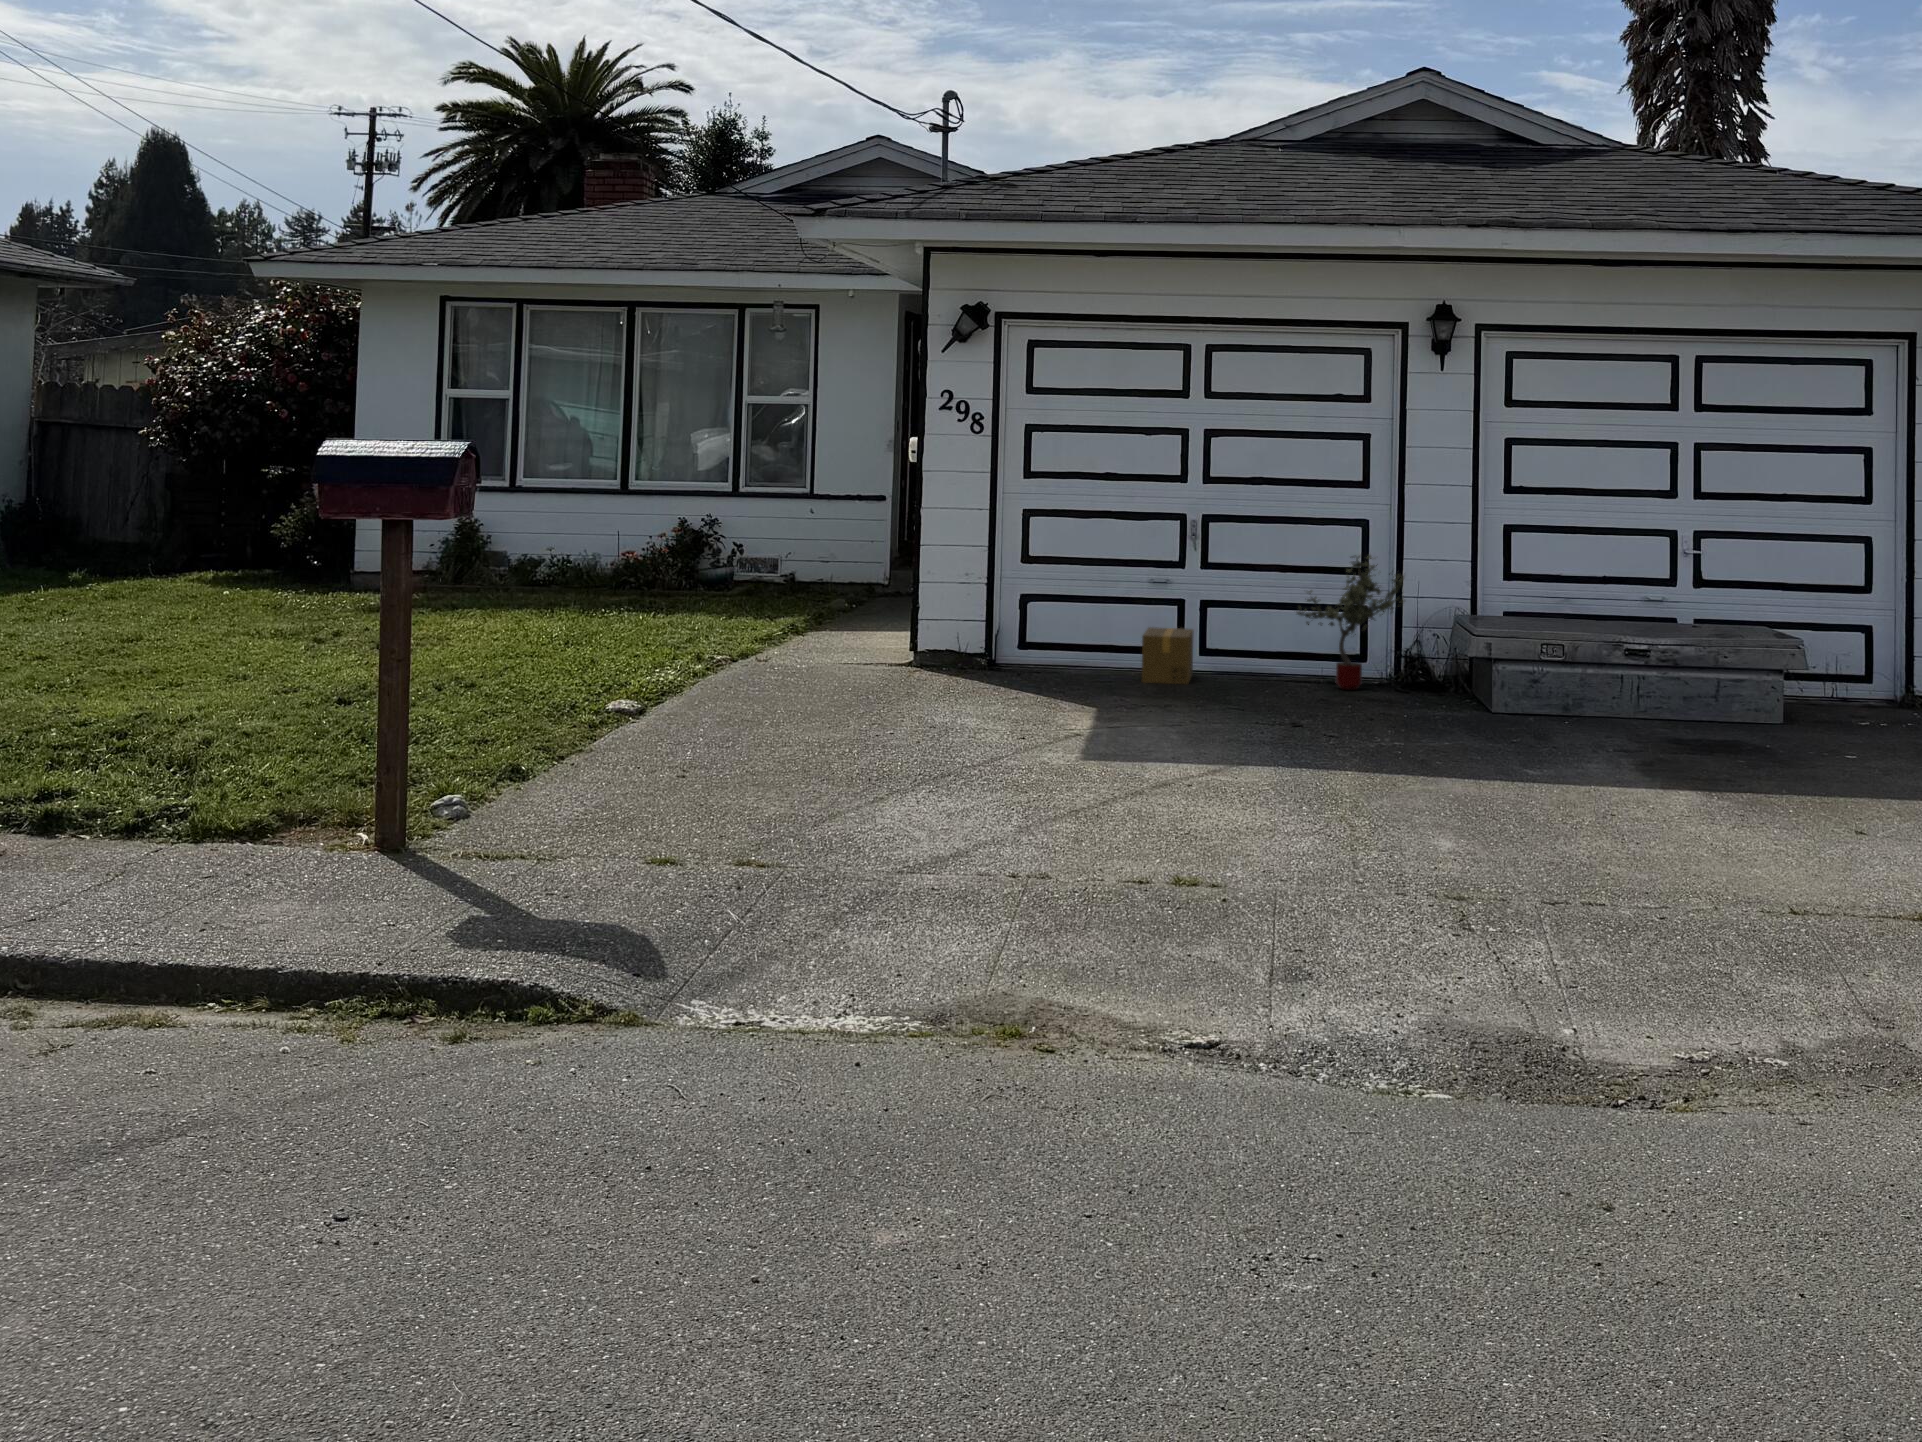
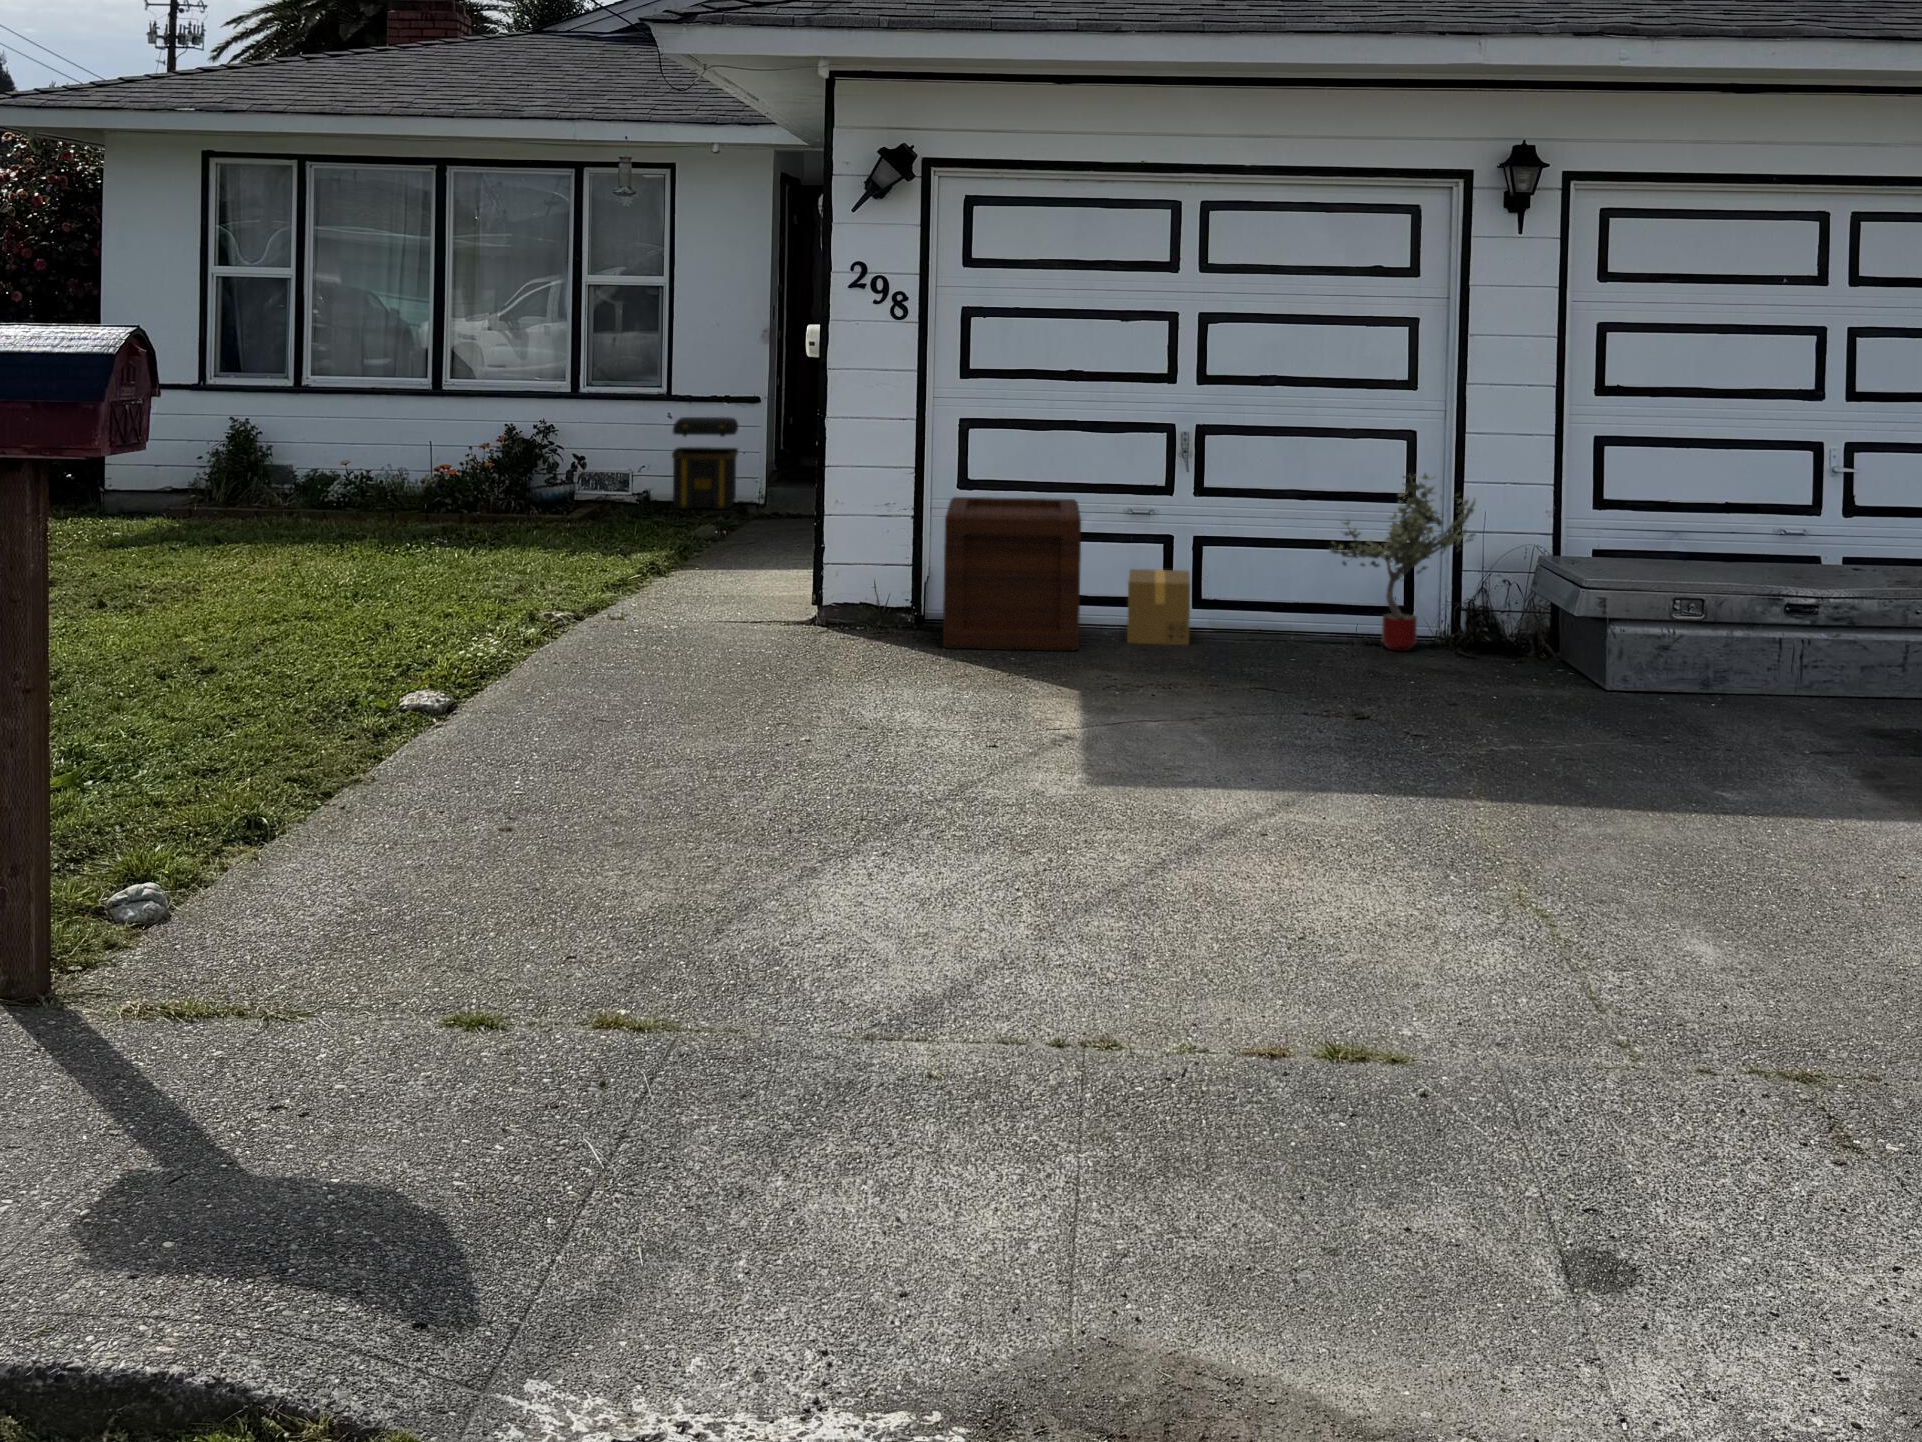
toolbox: none [812,512,867,588] -> present [672,417,738,509]
wooden crate: none [1000,571,1109,687] -> present [943,497,1081,651]

